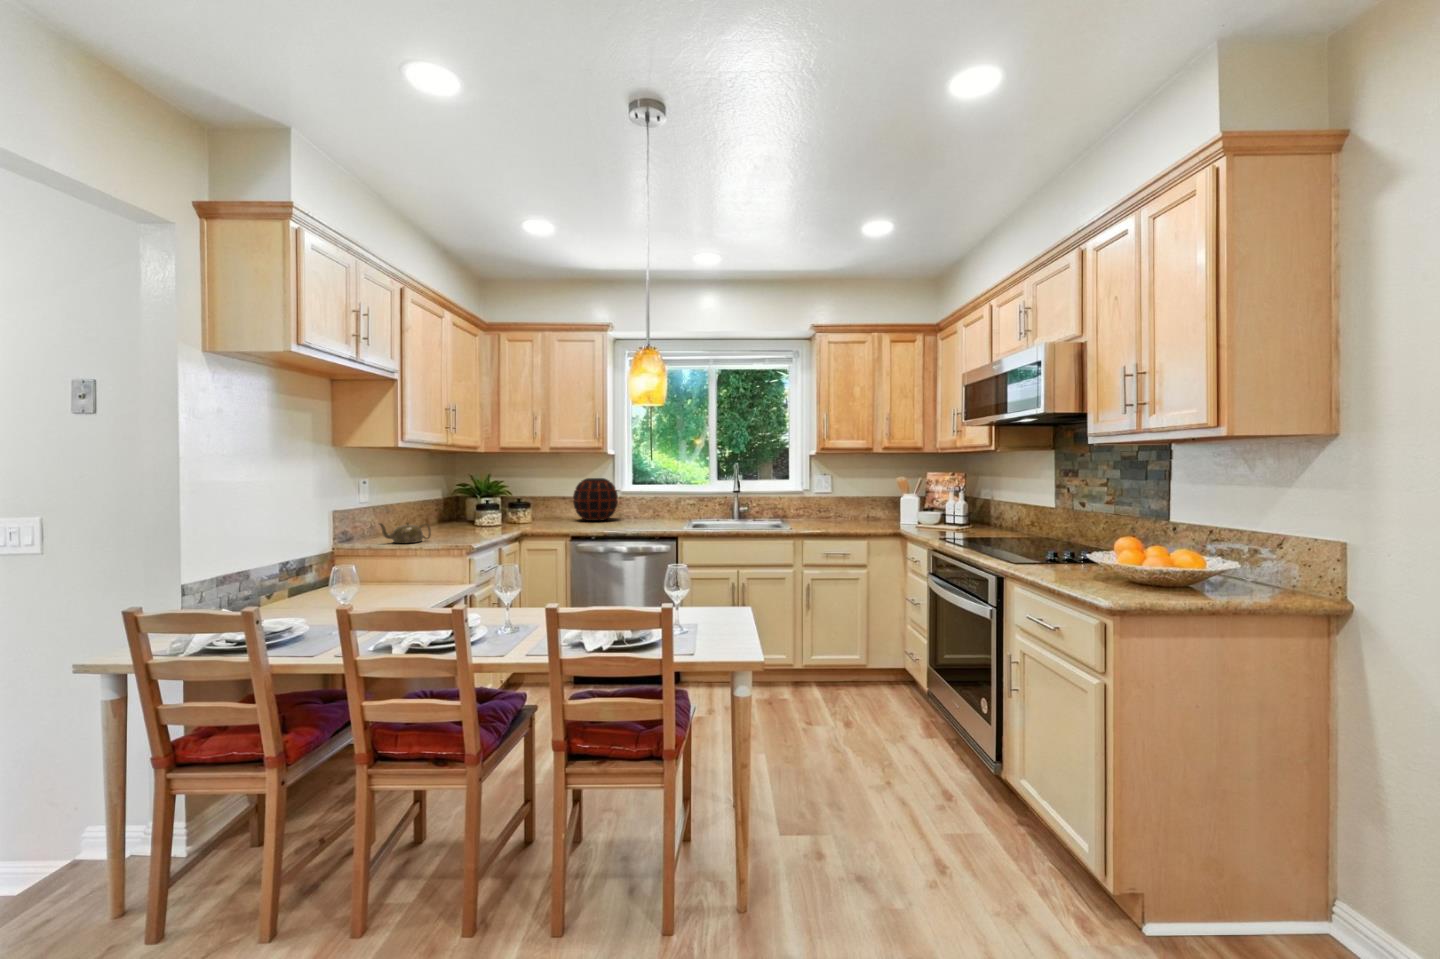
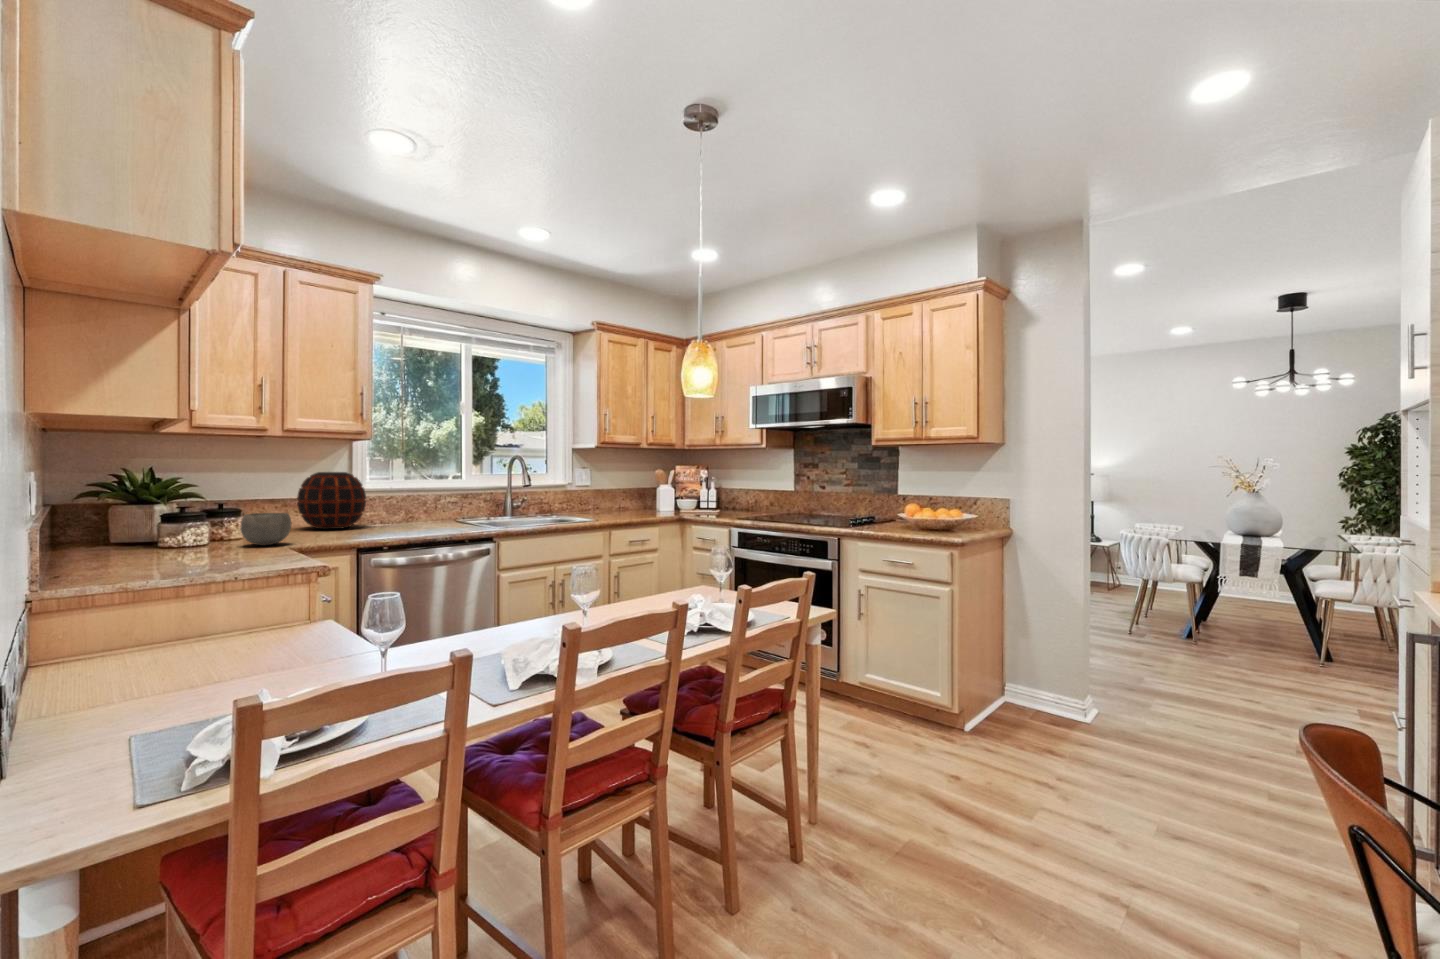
ceramic bowl: none [499,508,530,530] -> present [240,513,292,545]
teapot: present [379,522,431,543] -> none [108,539,191,574]

